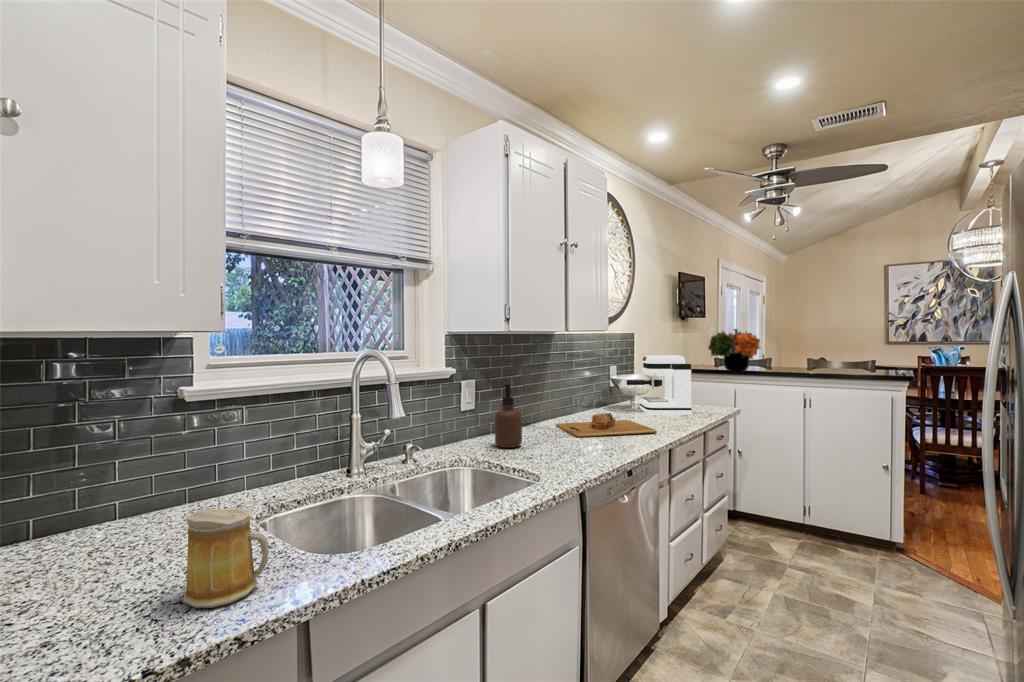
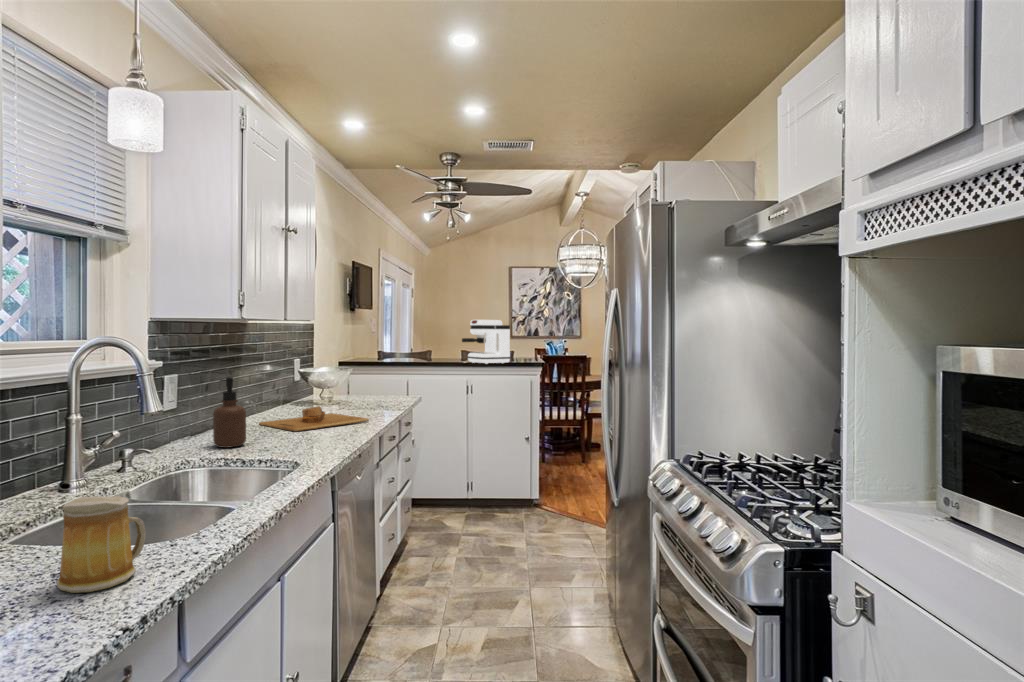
flower arrangement: present [708,329,761,372] -> none [384,322,434,364]
coffee maker: present [627,355,692,416] -> present [462,320,510,364]

